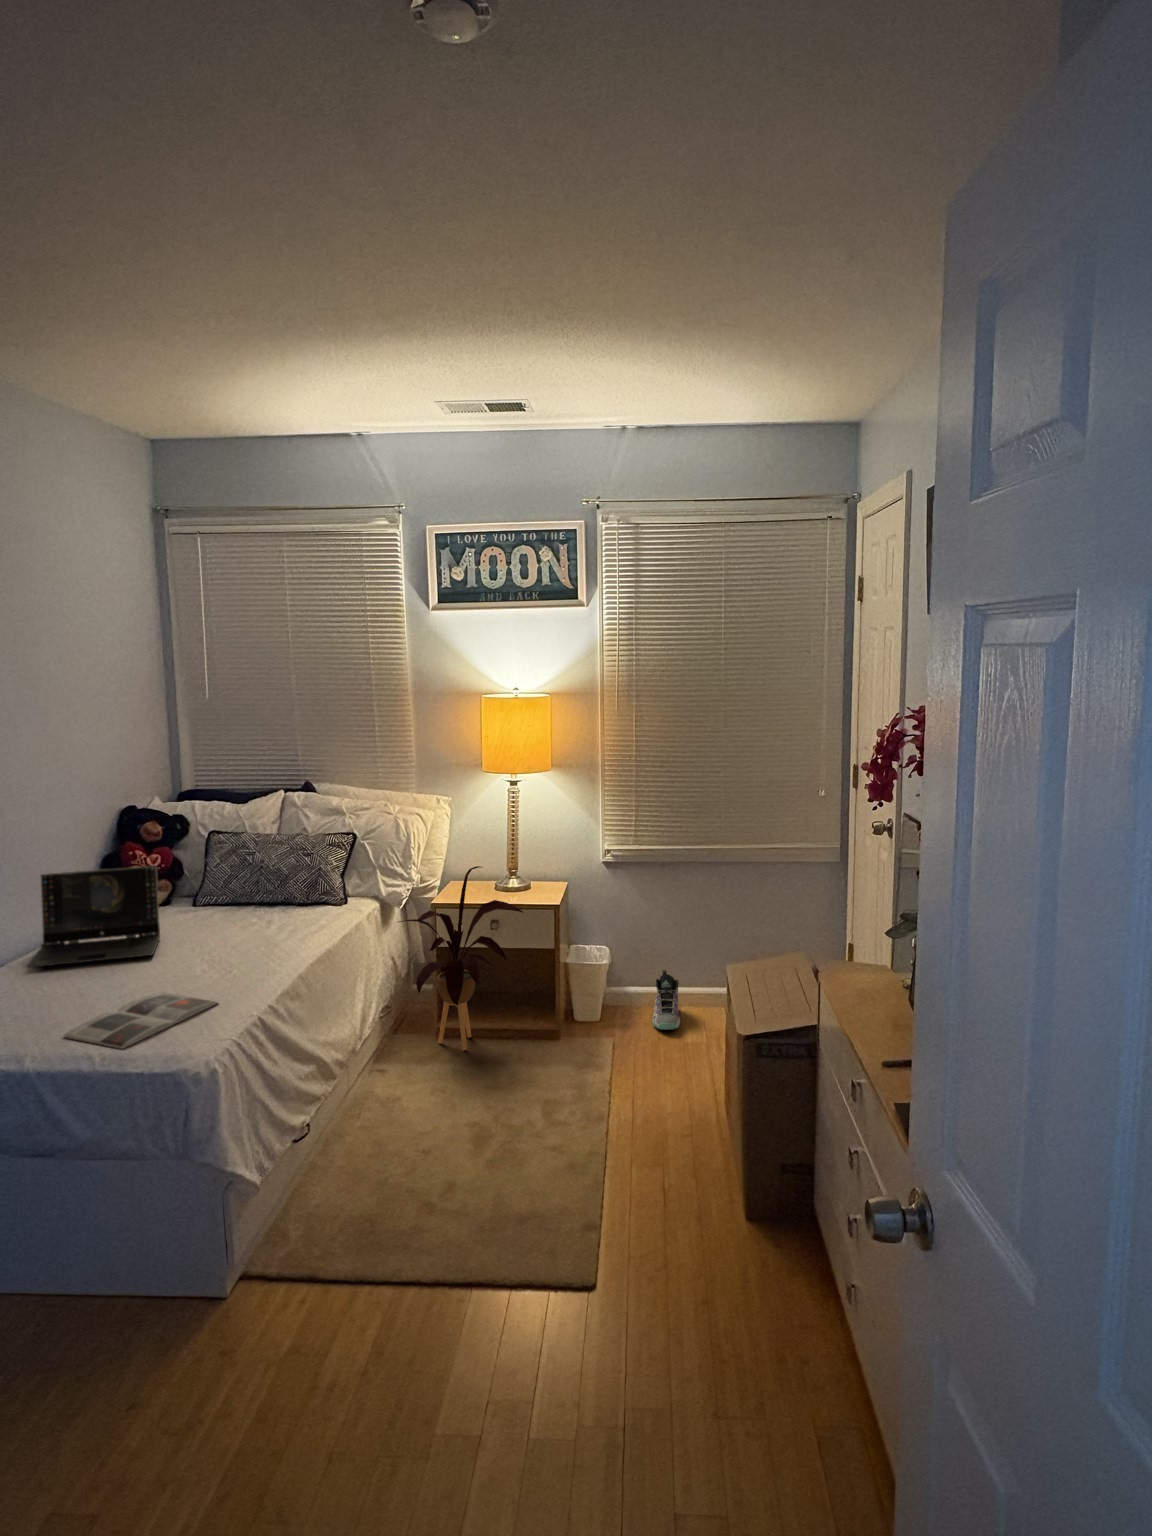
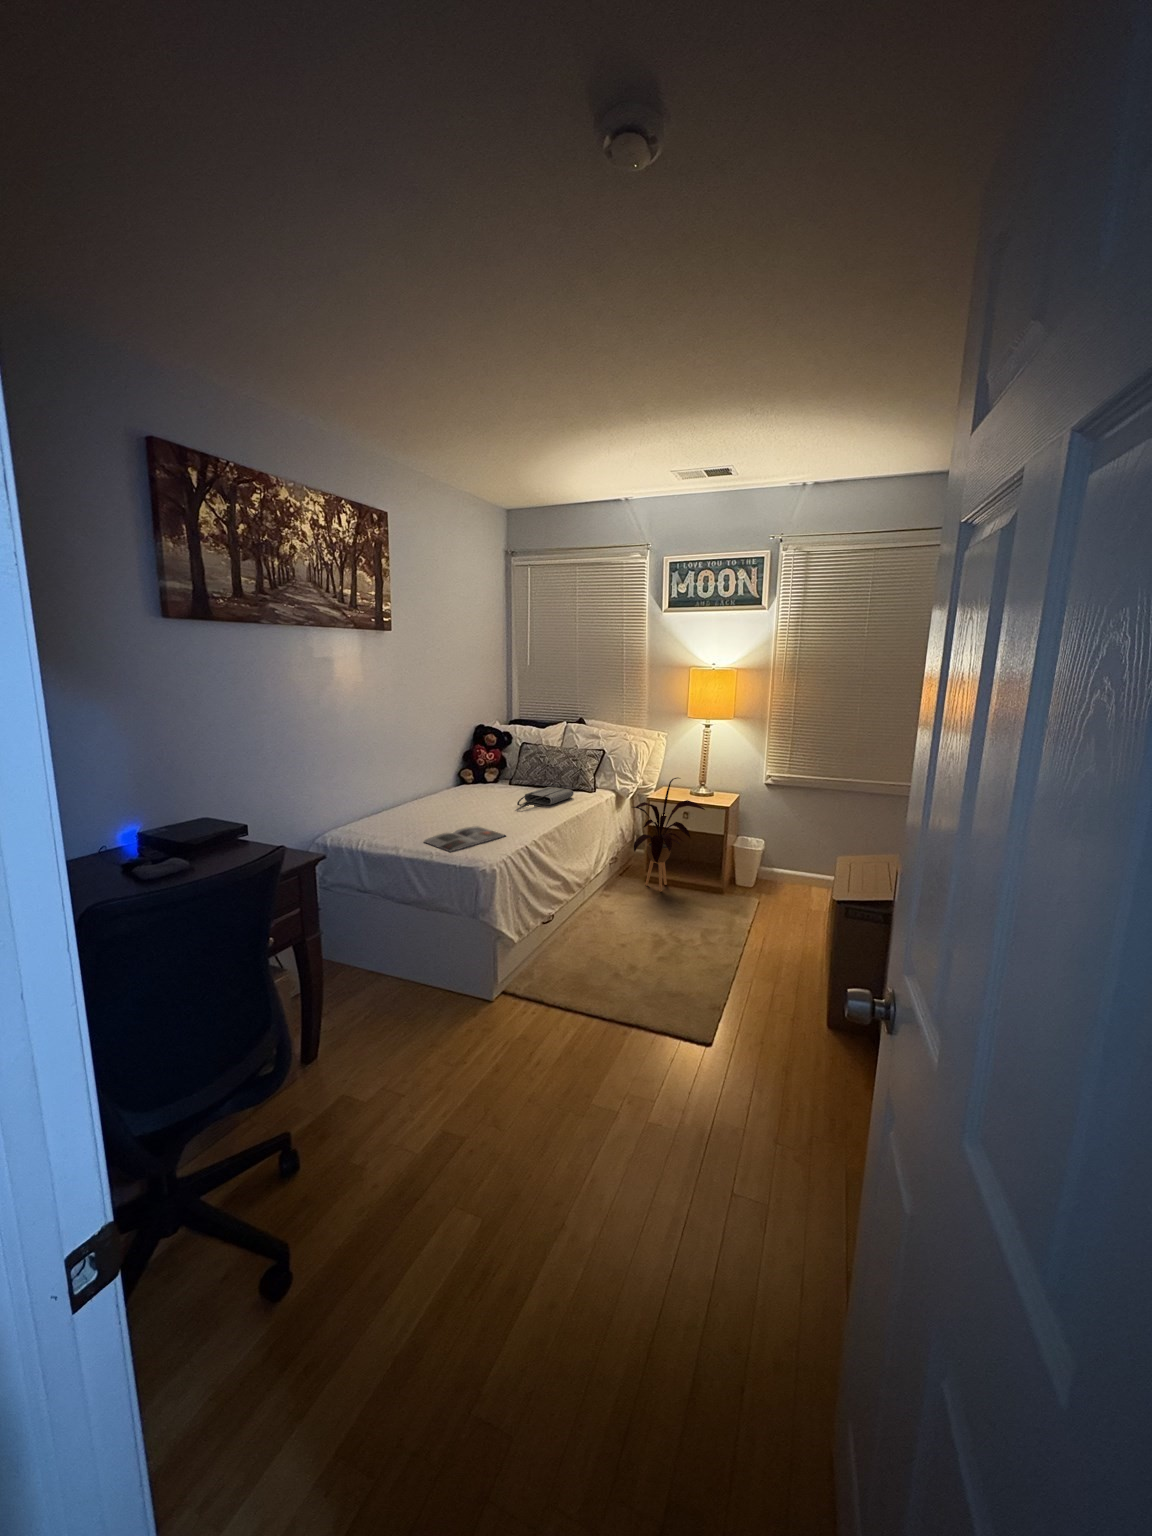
laptop: present [27,866,160,968] -> none [416,757,488,807]
tote bag: none [221,903,314,944] -> present [517,787,574,806]
sneaker: present [652,970,680,1030] -> none [789,860,811,900]

